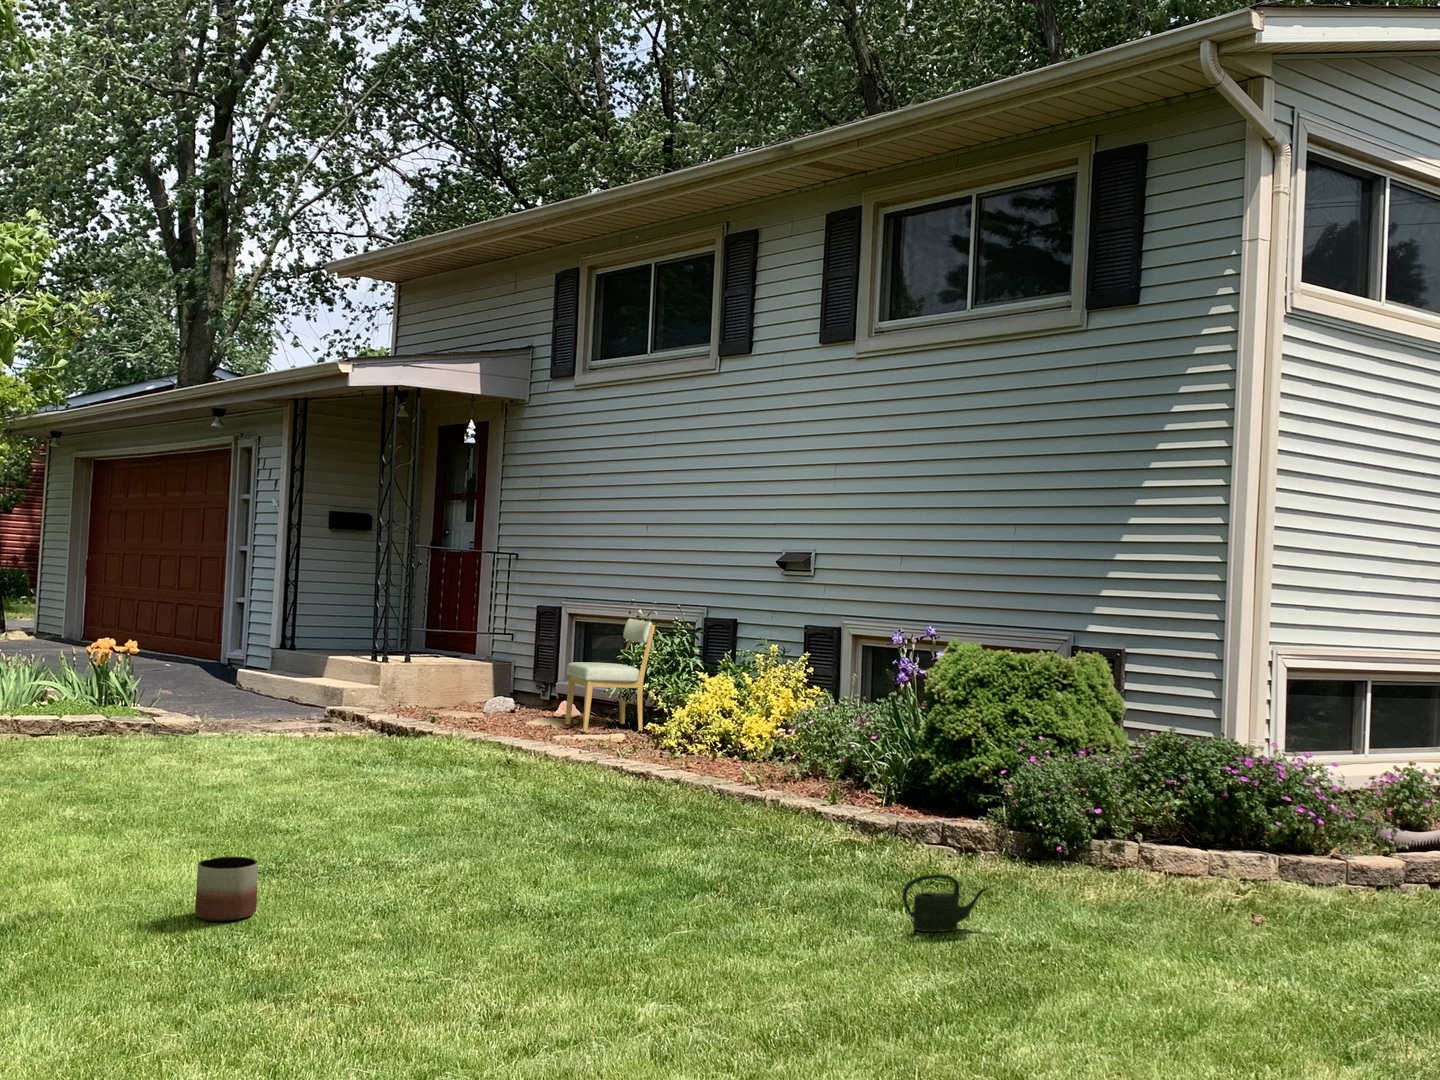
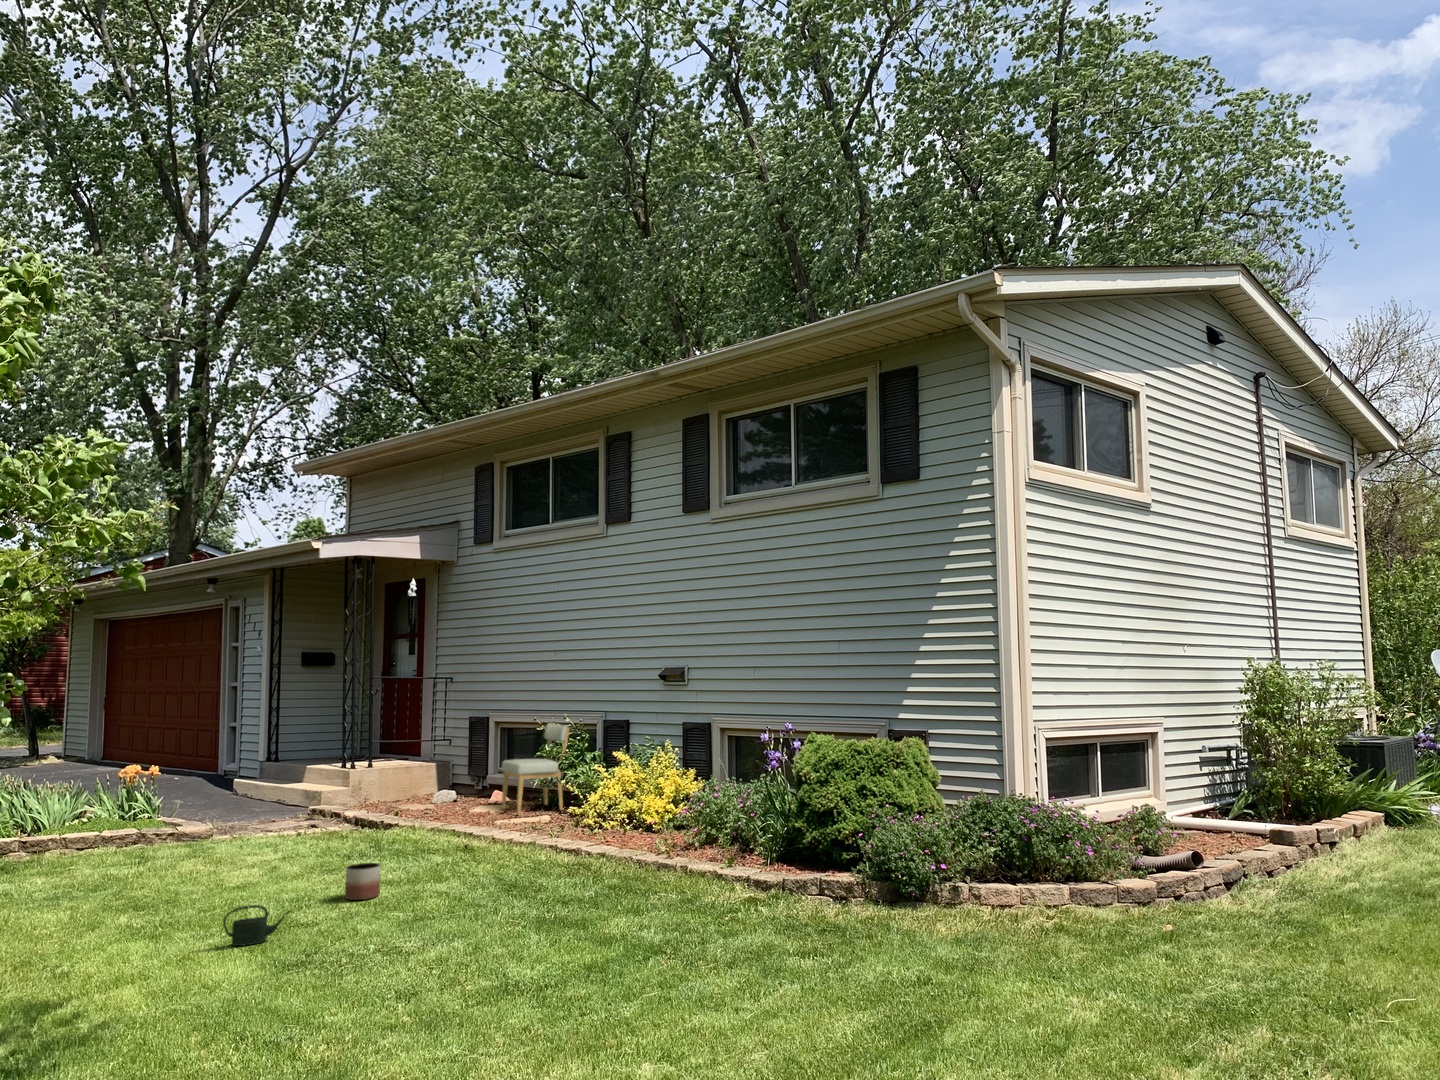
planter: present [195,857,258,921] -> present [345,863,380,900]
watering can: present [902,874,988,932] -> present [223,905,290,946]

